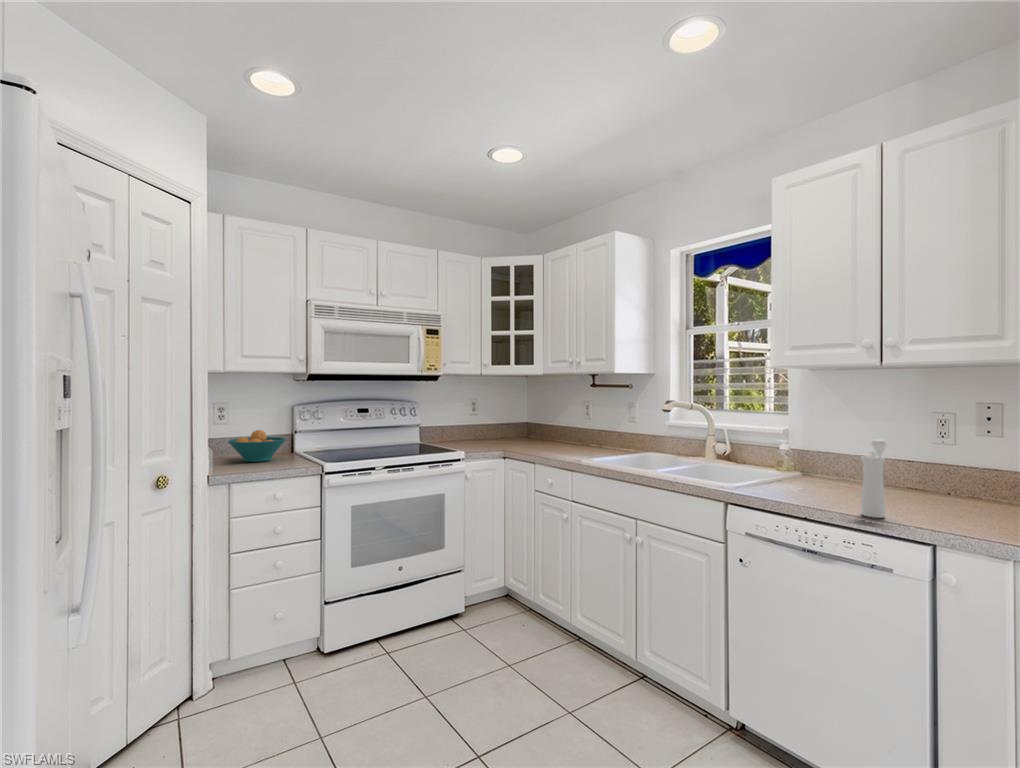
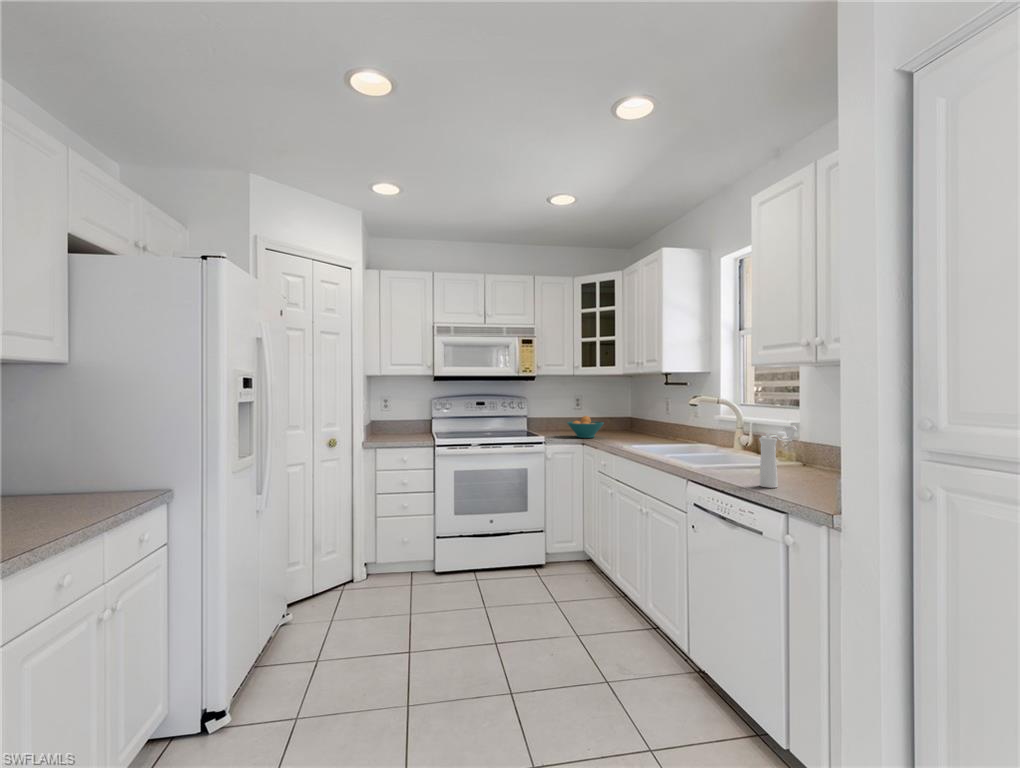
fruit bowl: present [228,430,286,462] -> present [567,416,604,438]

